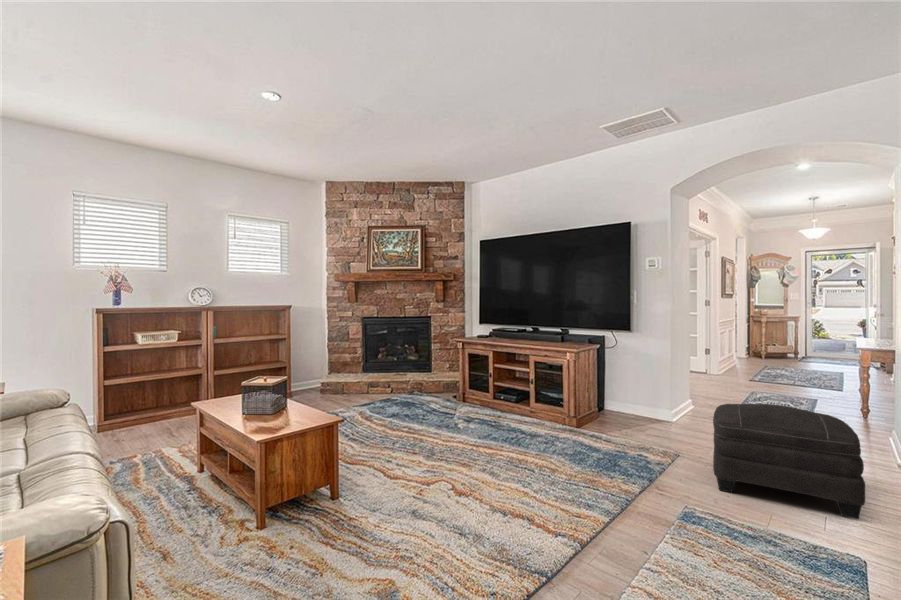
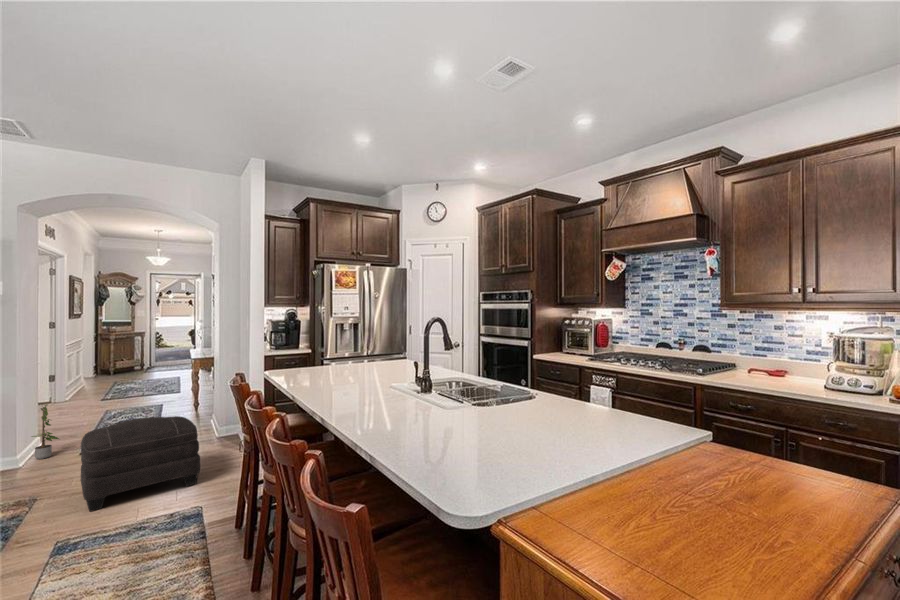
potted plant: none [680,369,705,421] -> present [32,404,59,459]

